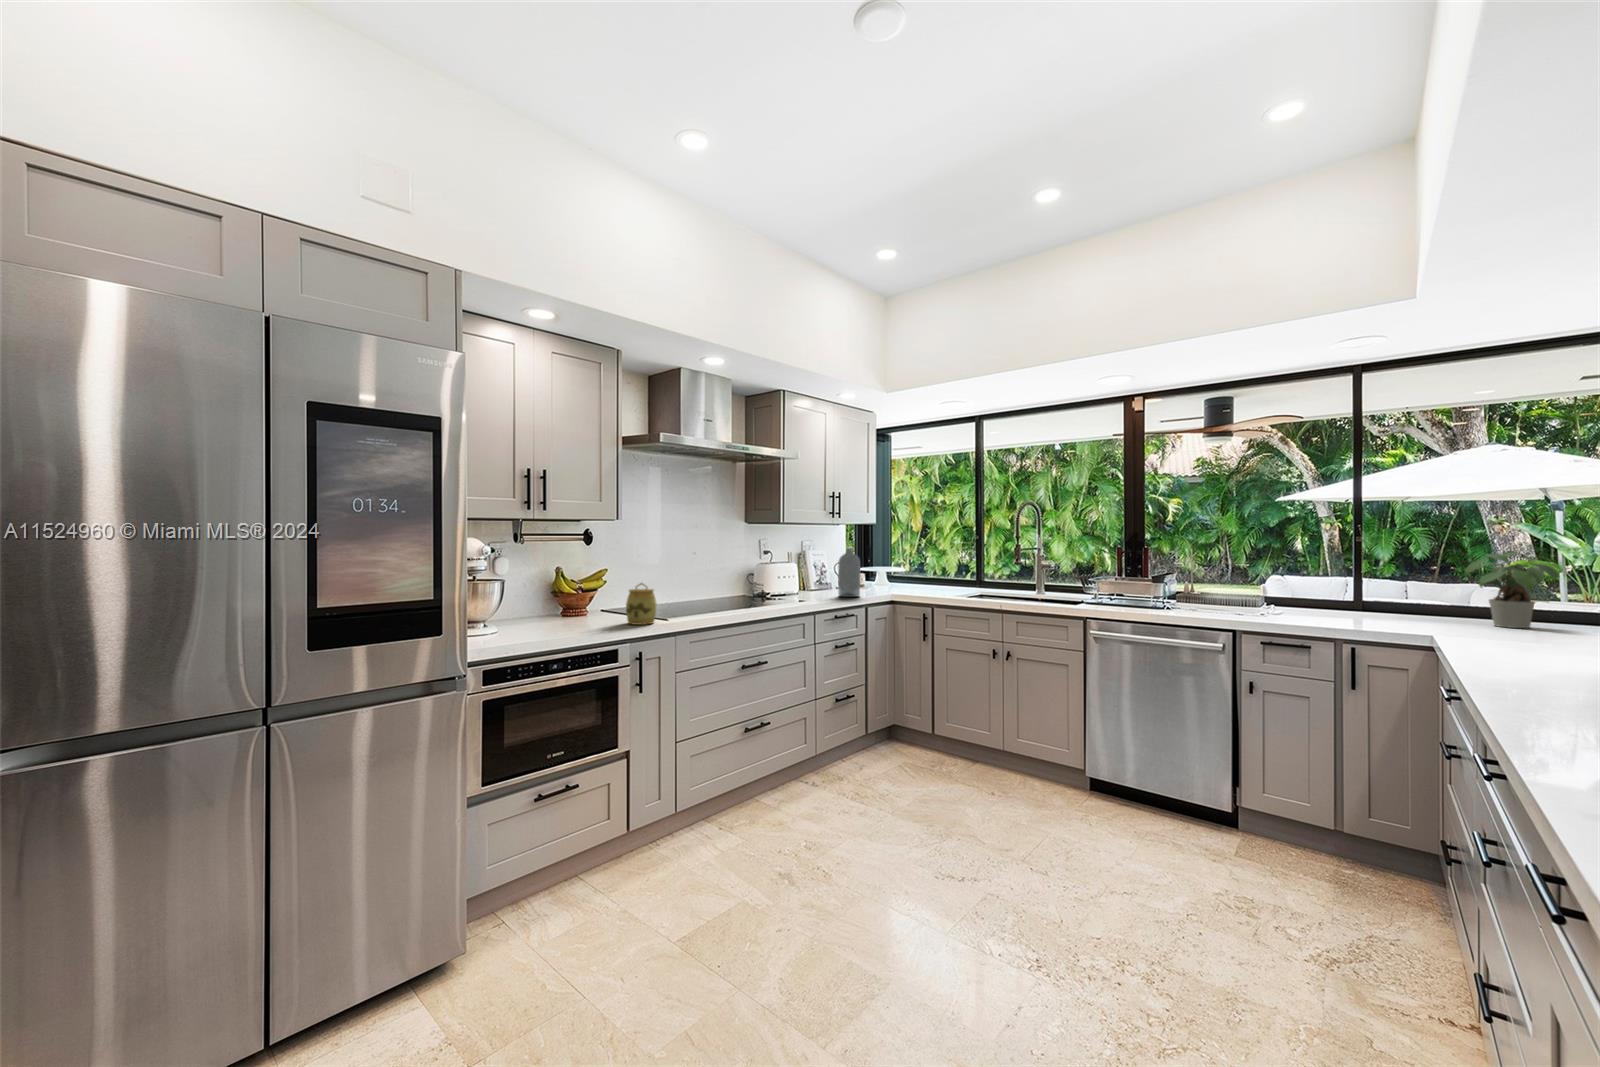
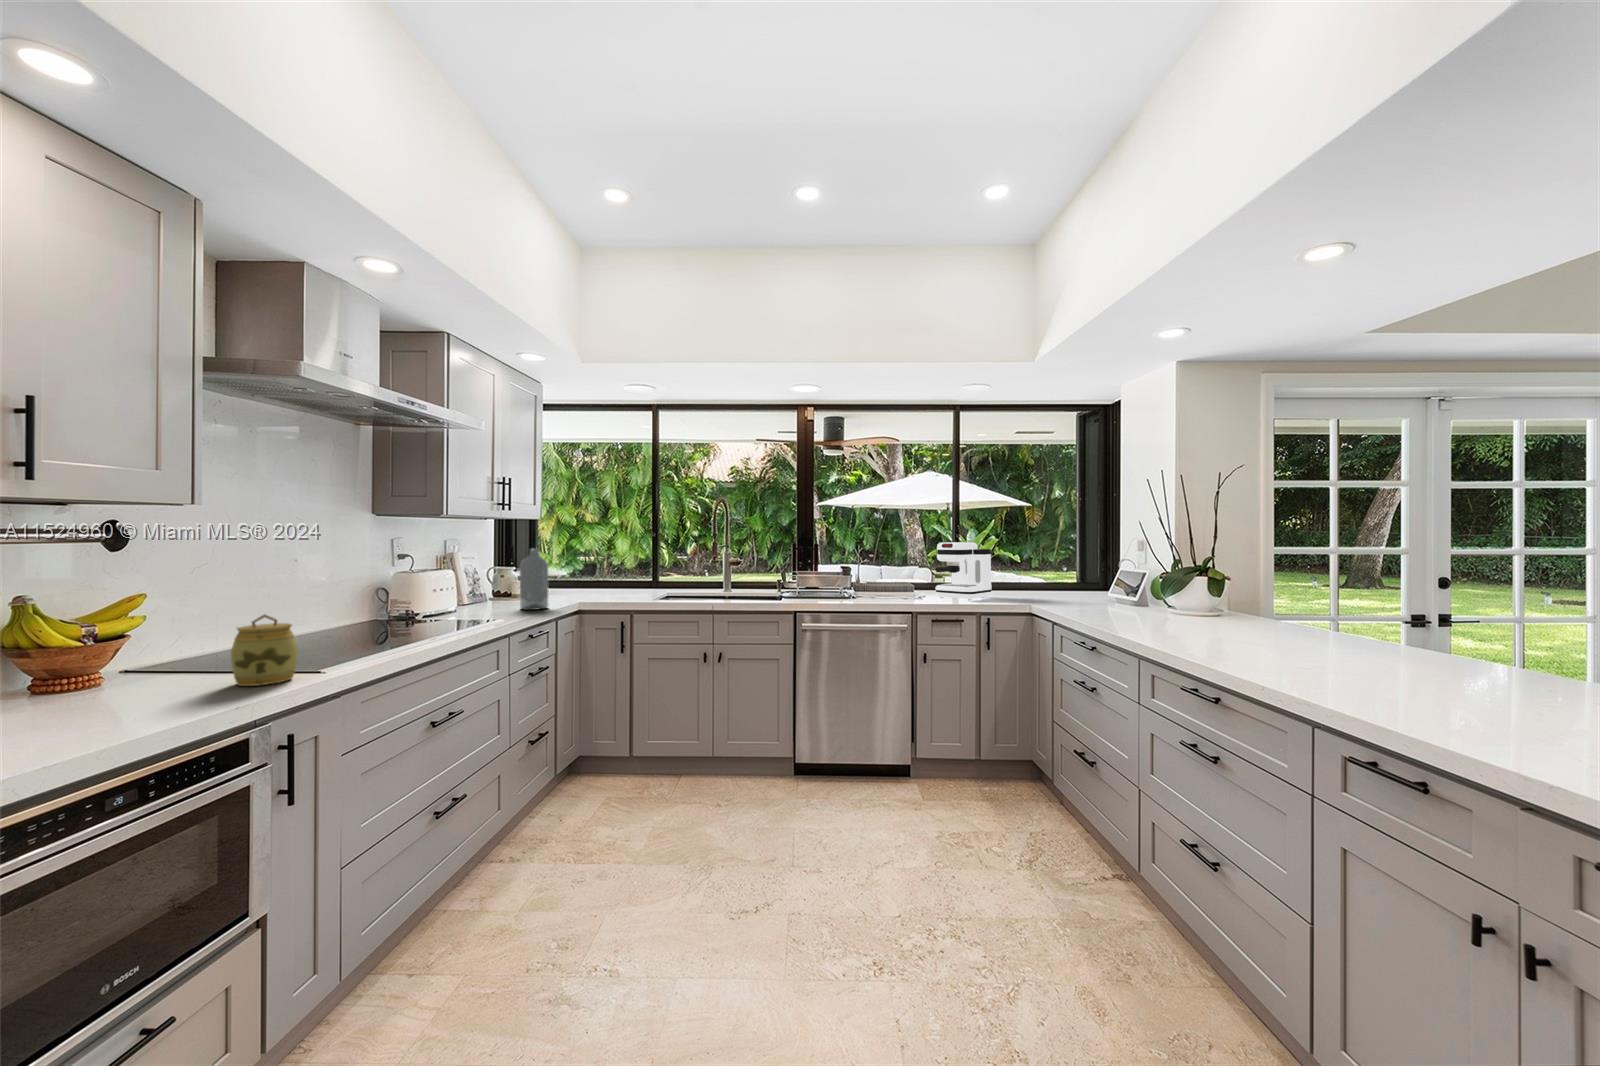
coffee maker: none [1284,549,1385,624] -> present [935,542,992,600]
potted plant: present [1465,551,1561,628] -> none [1023,542,1066,594]

